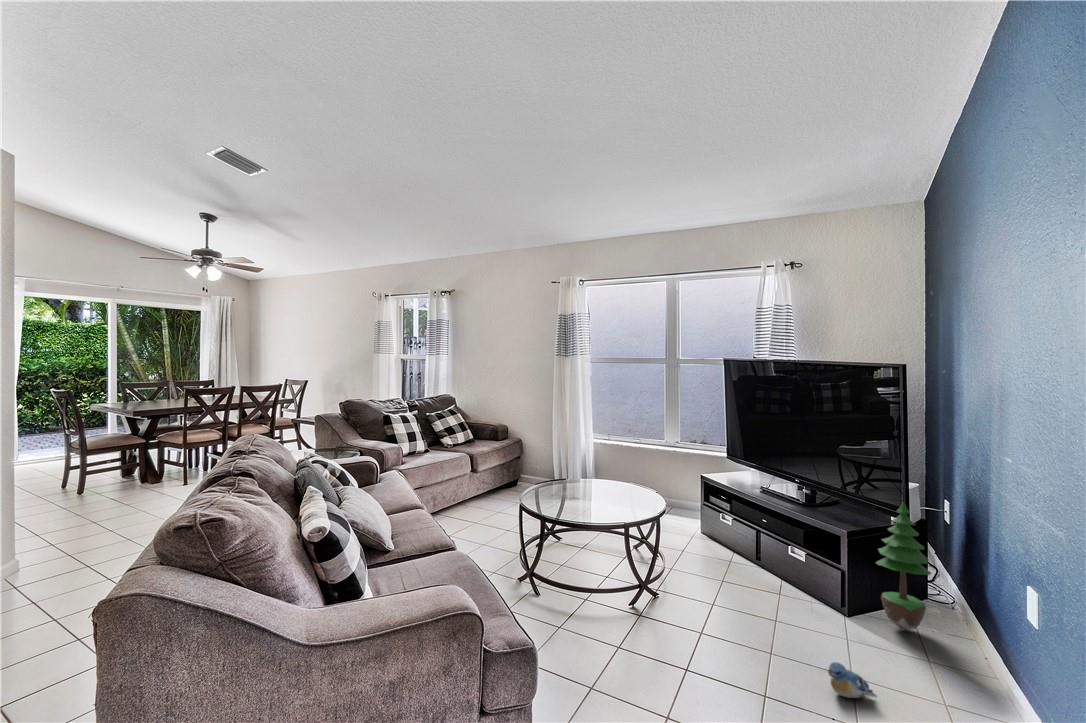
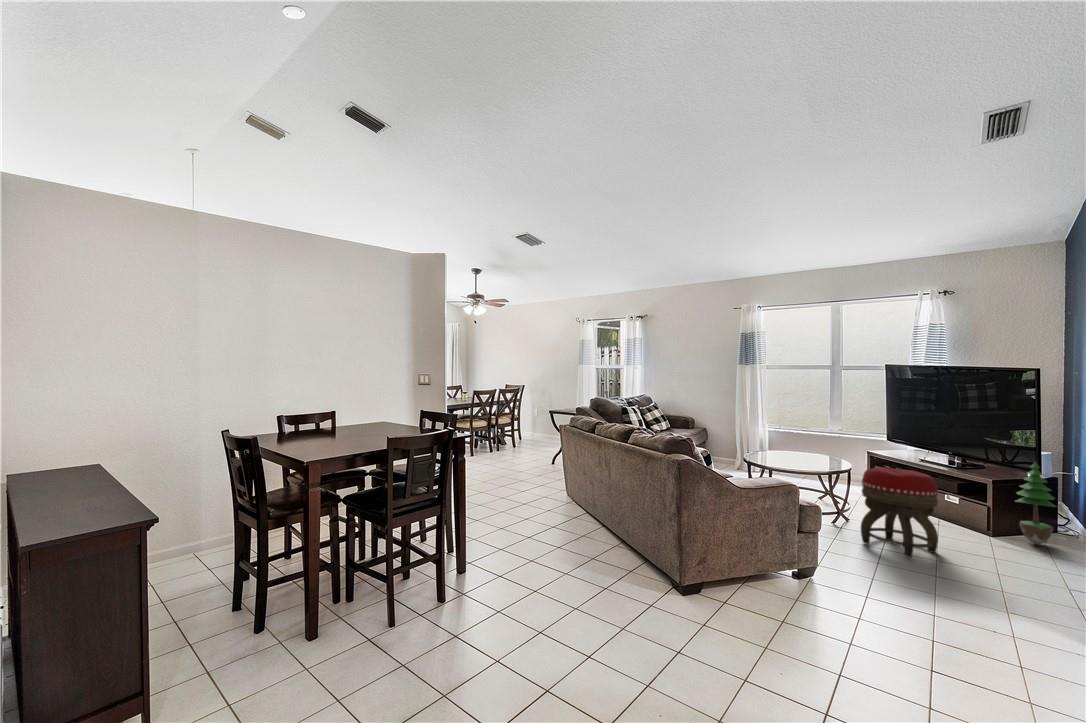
footstool: none [655,521,768,693] -> present [861,467,938,557]
plush toy: present [828,662,877,698] -> none [980,545,1014,565]

